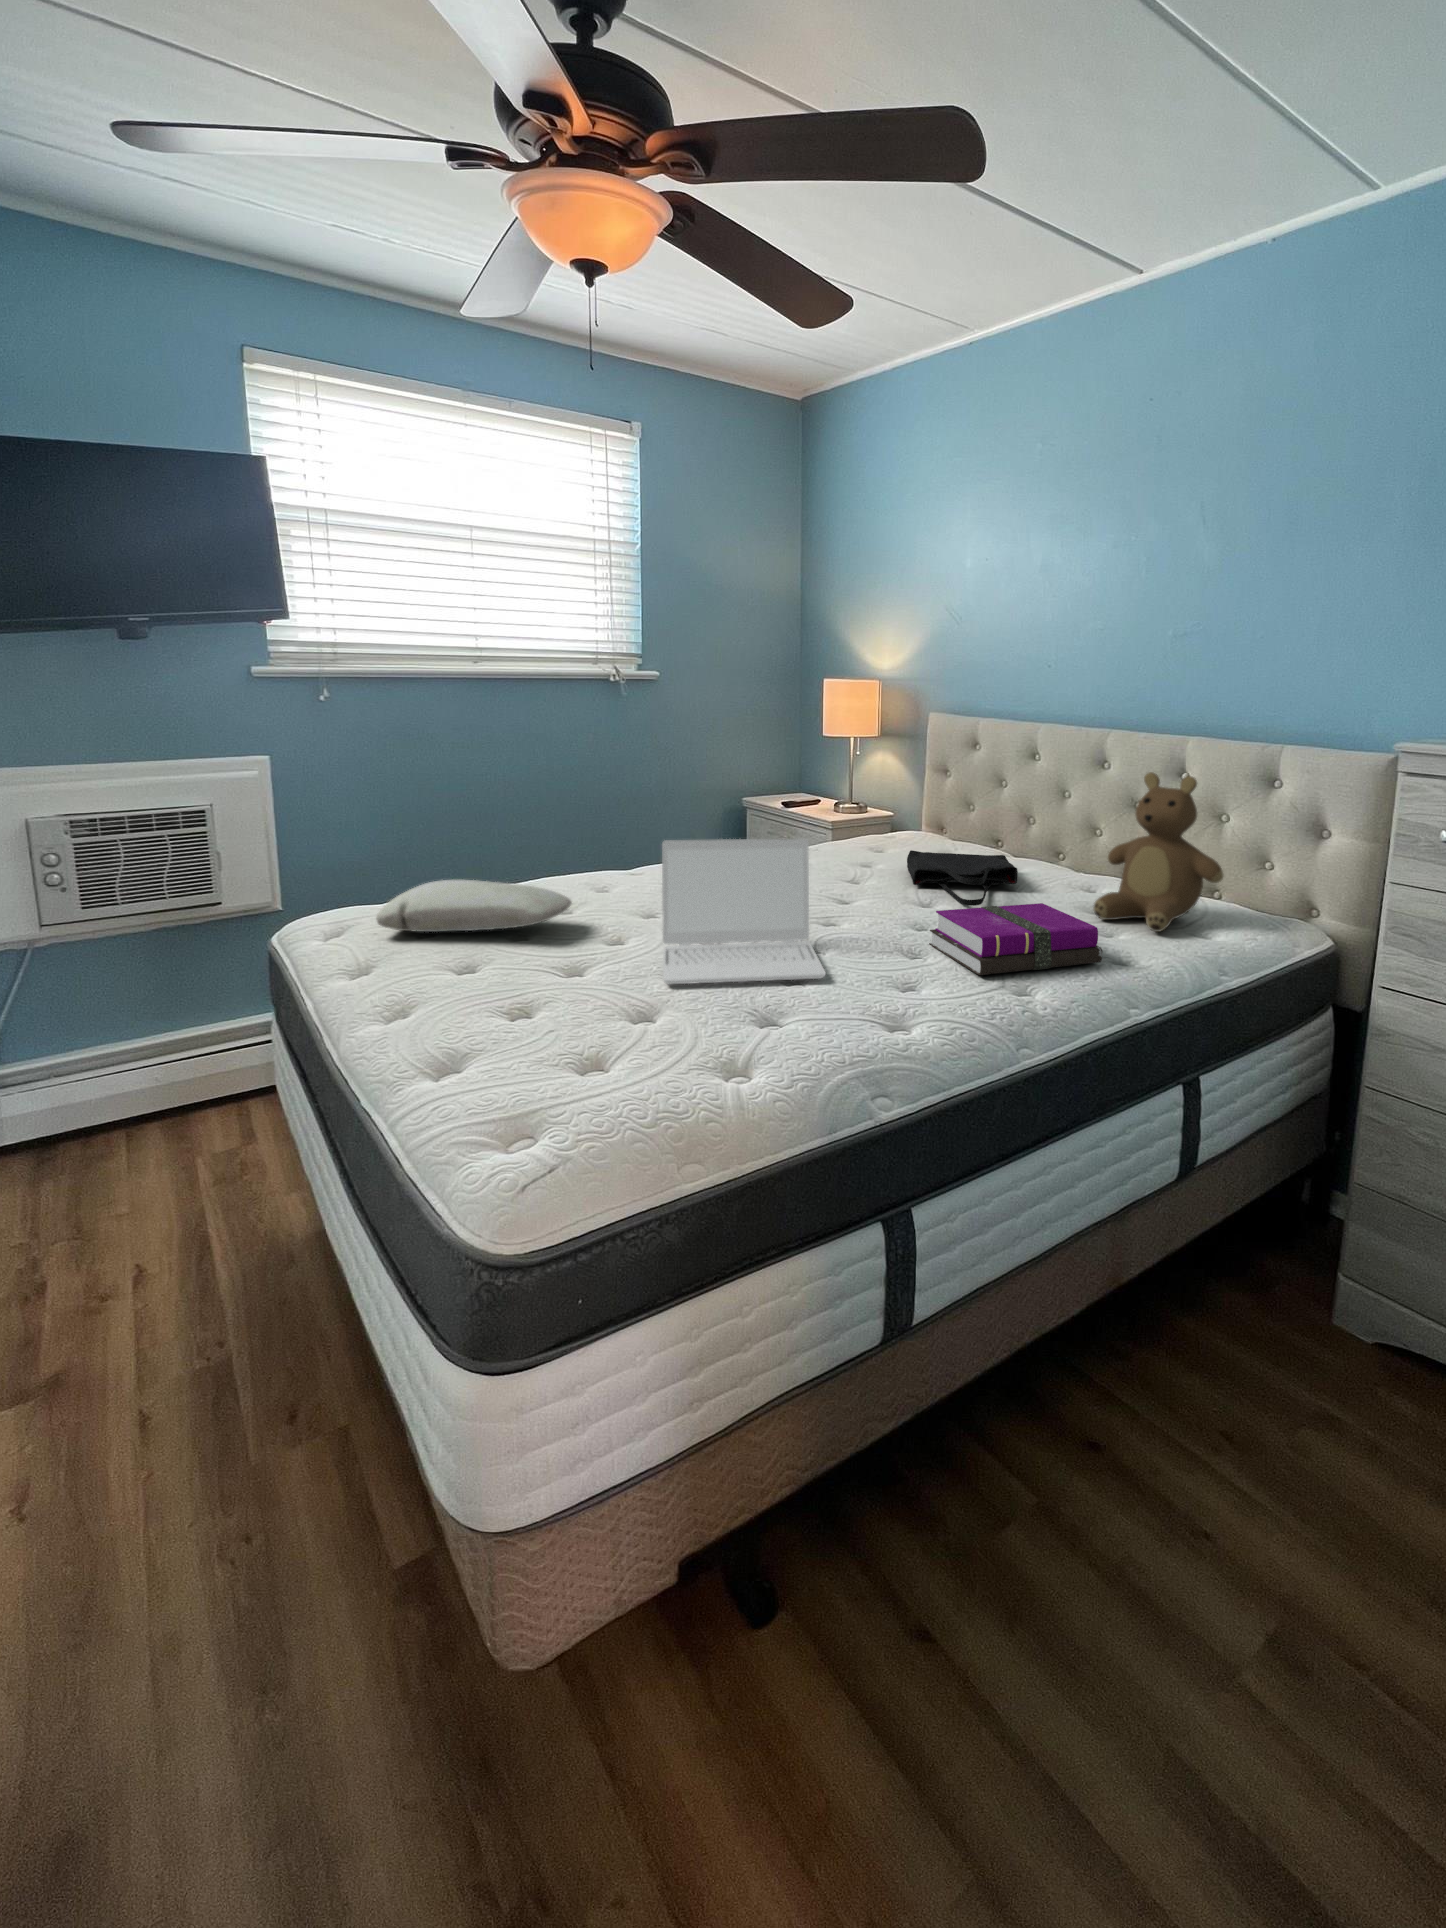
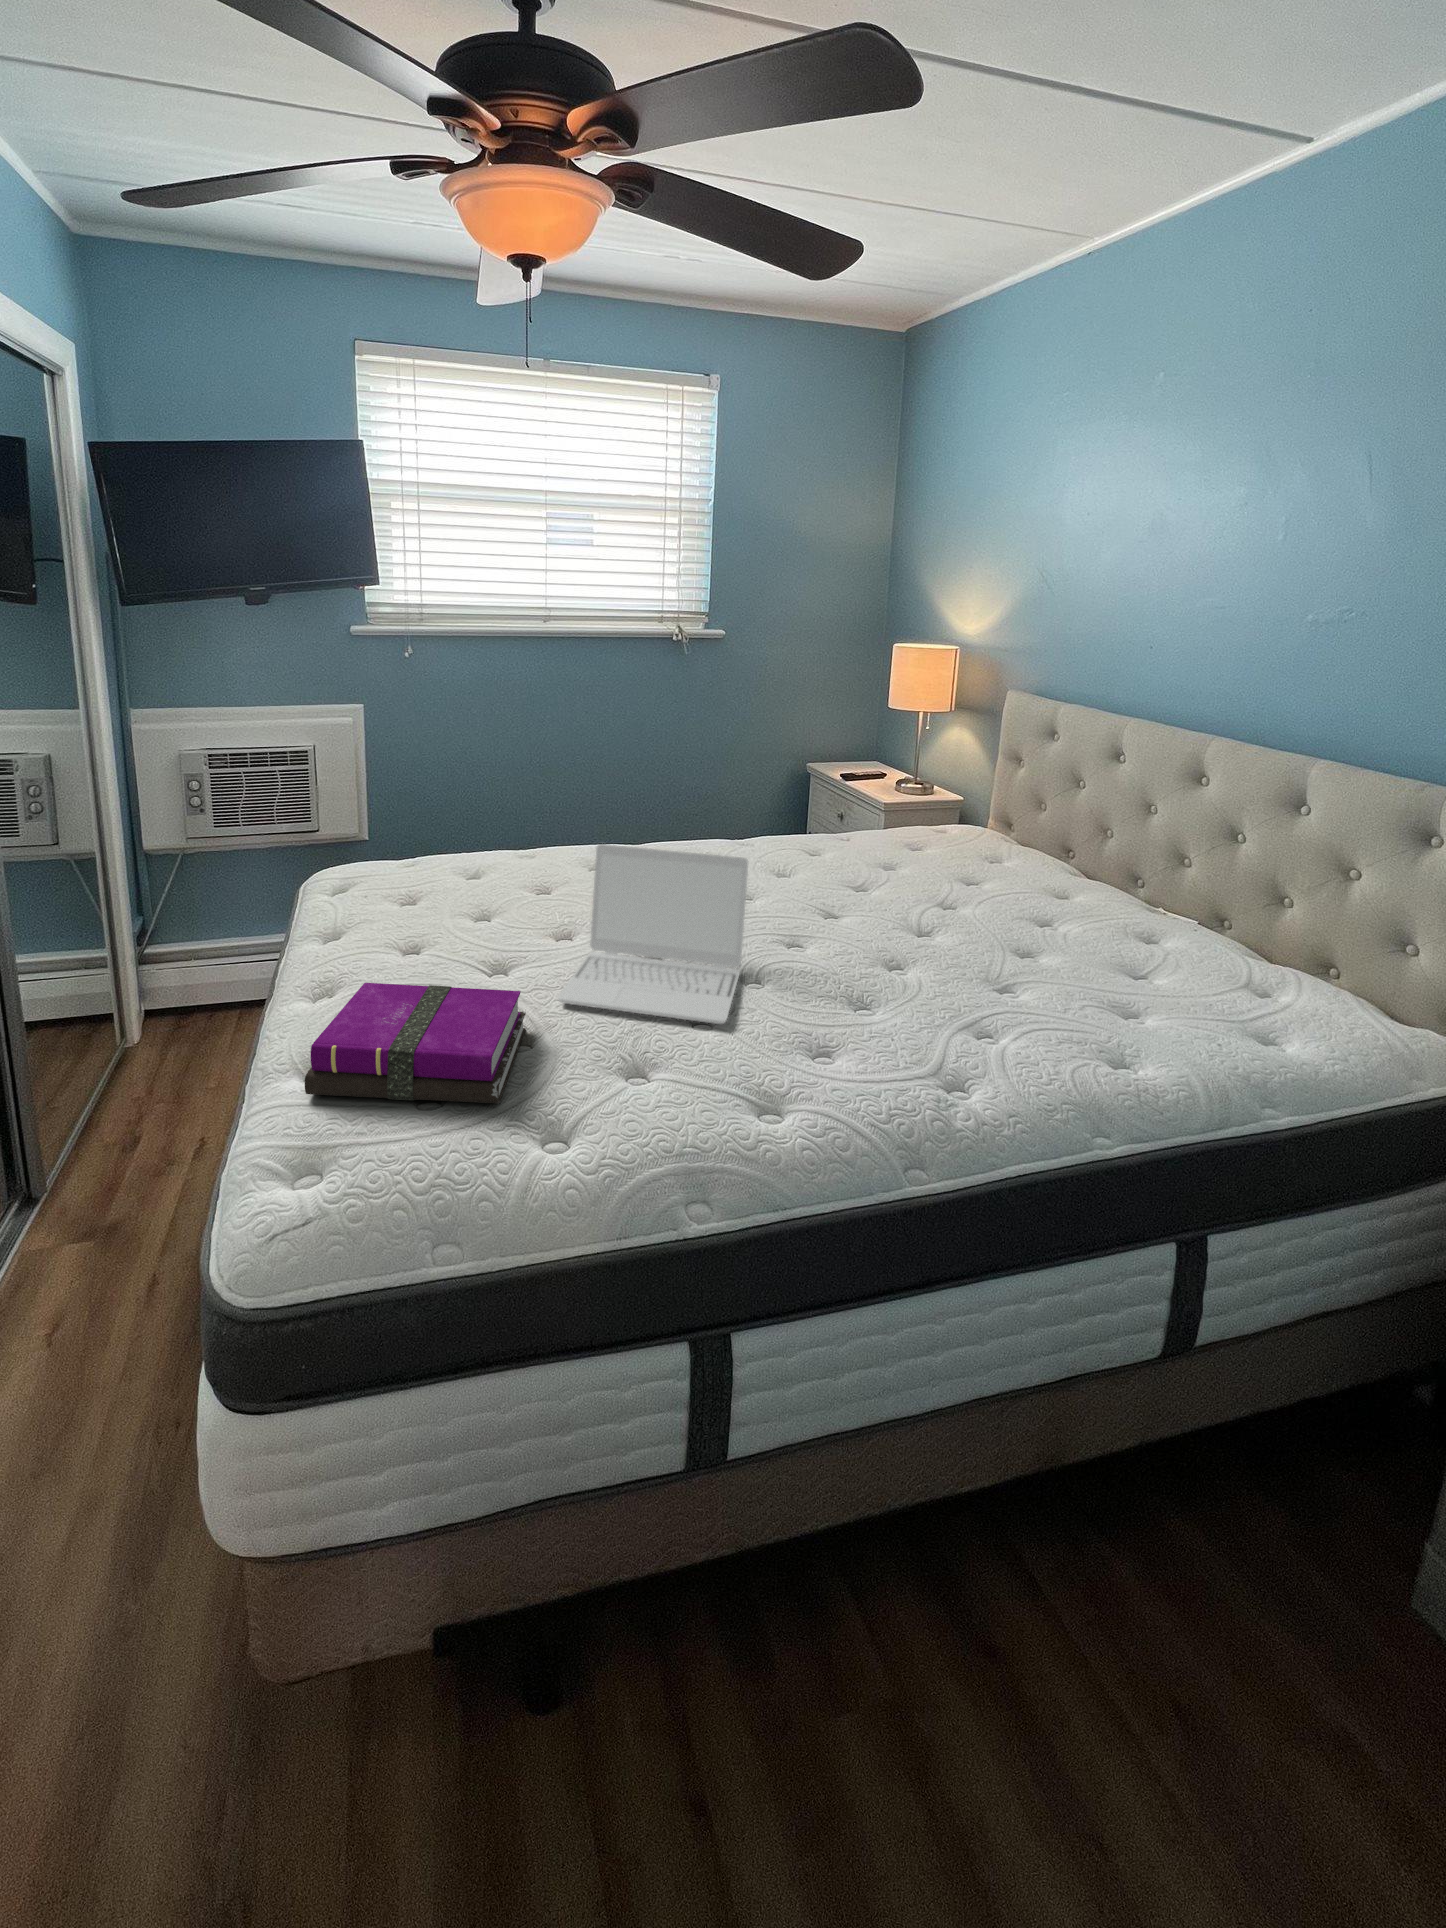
teddy bear: present [1093,772,1223,932] -> none [1117,813,1310,1026]
tote bag: present [907,850,1018,906] -> none [909,859,1043,945]
pillow: present [376,880,572,932] -> none [357,850,527,908]
notebook: present [929,903,1102,975] -> present [305,983,526,1103]

